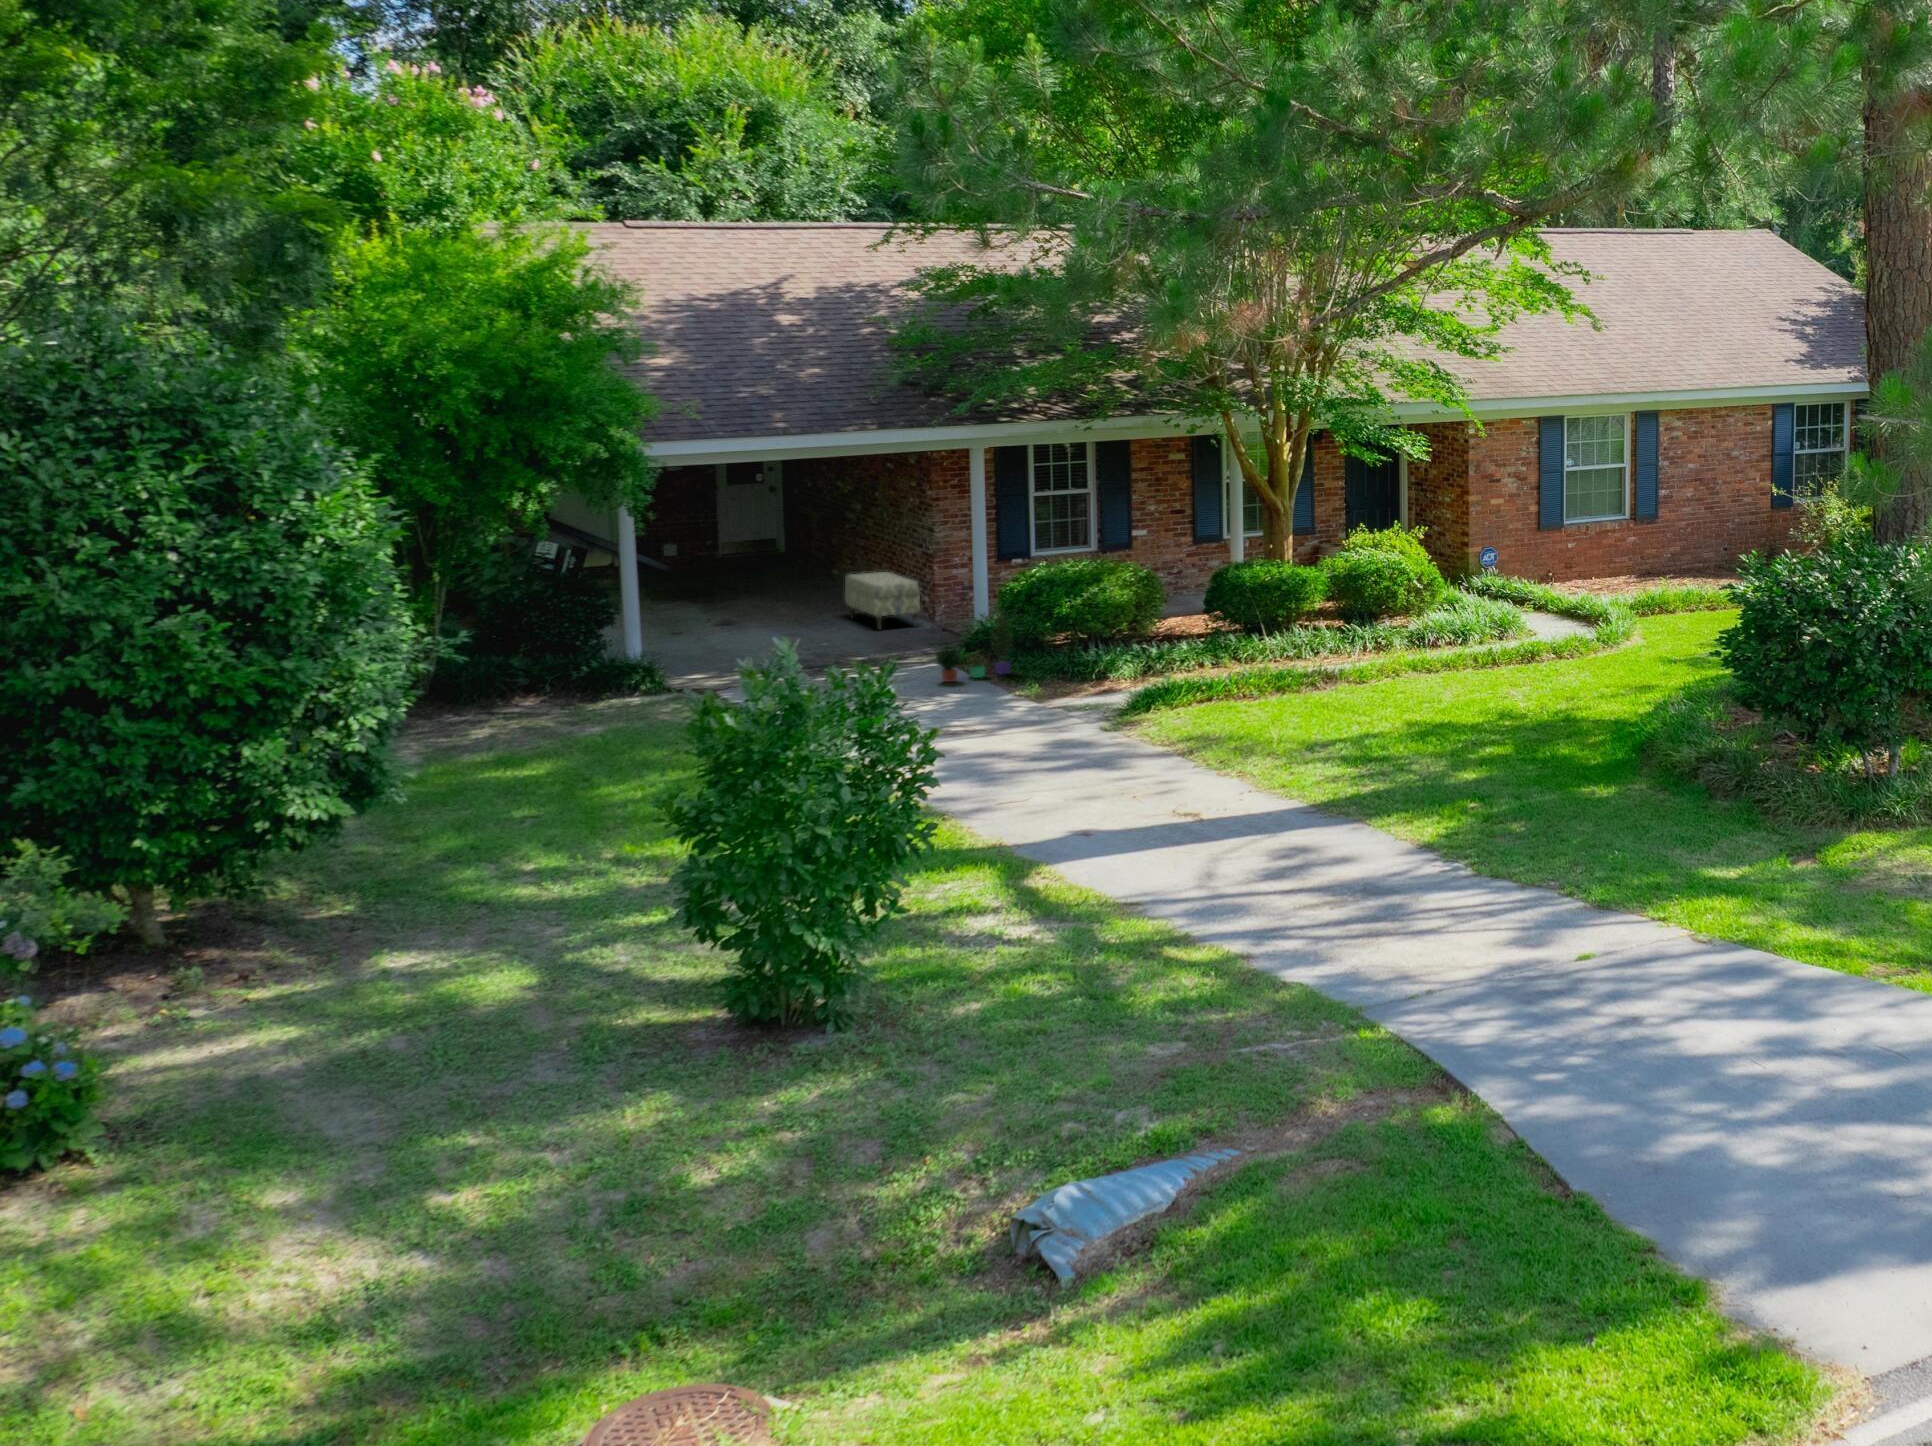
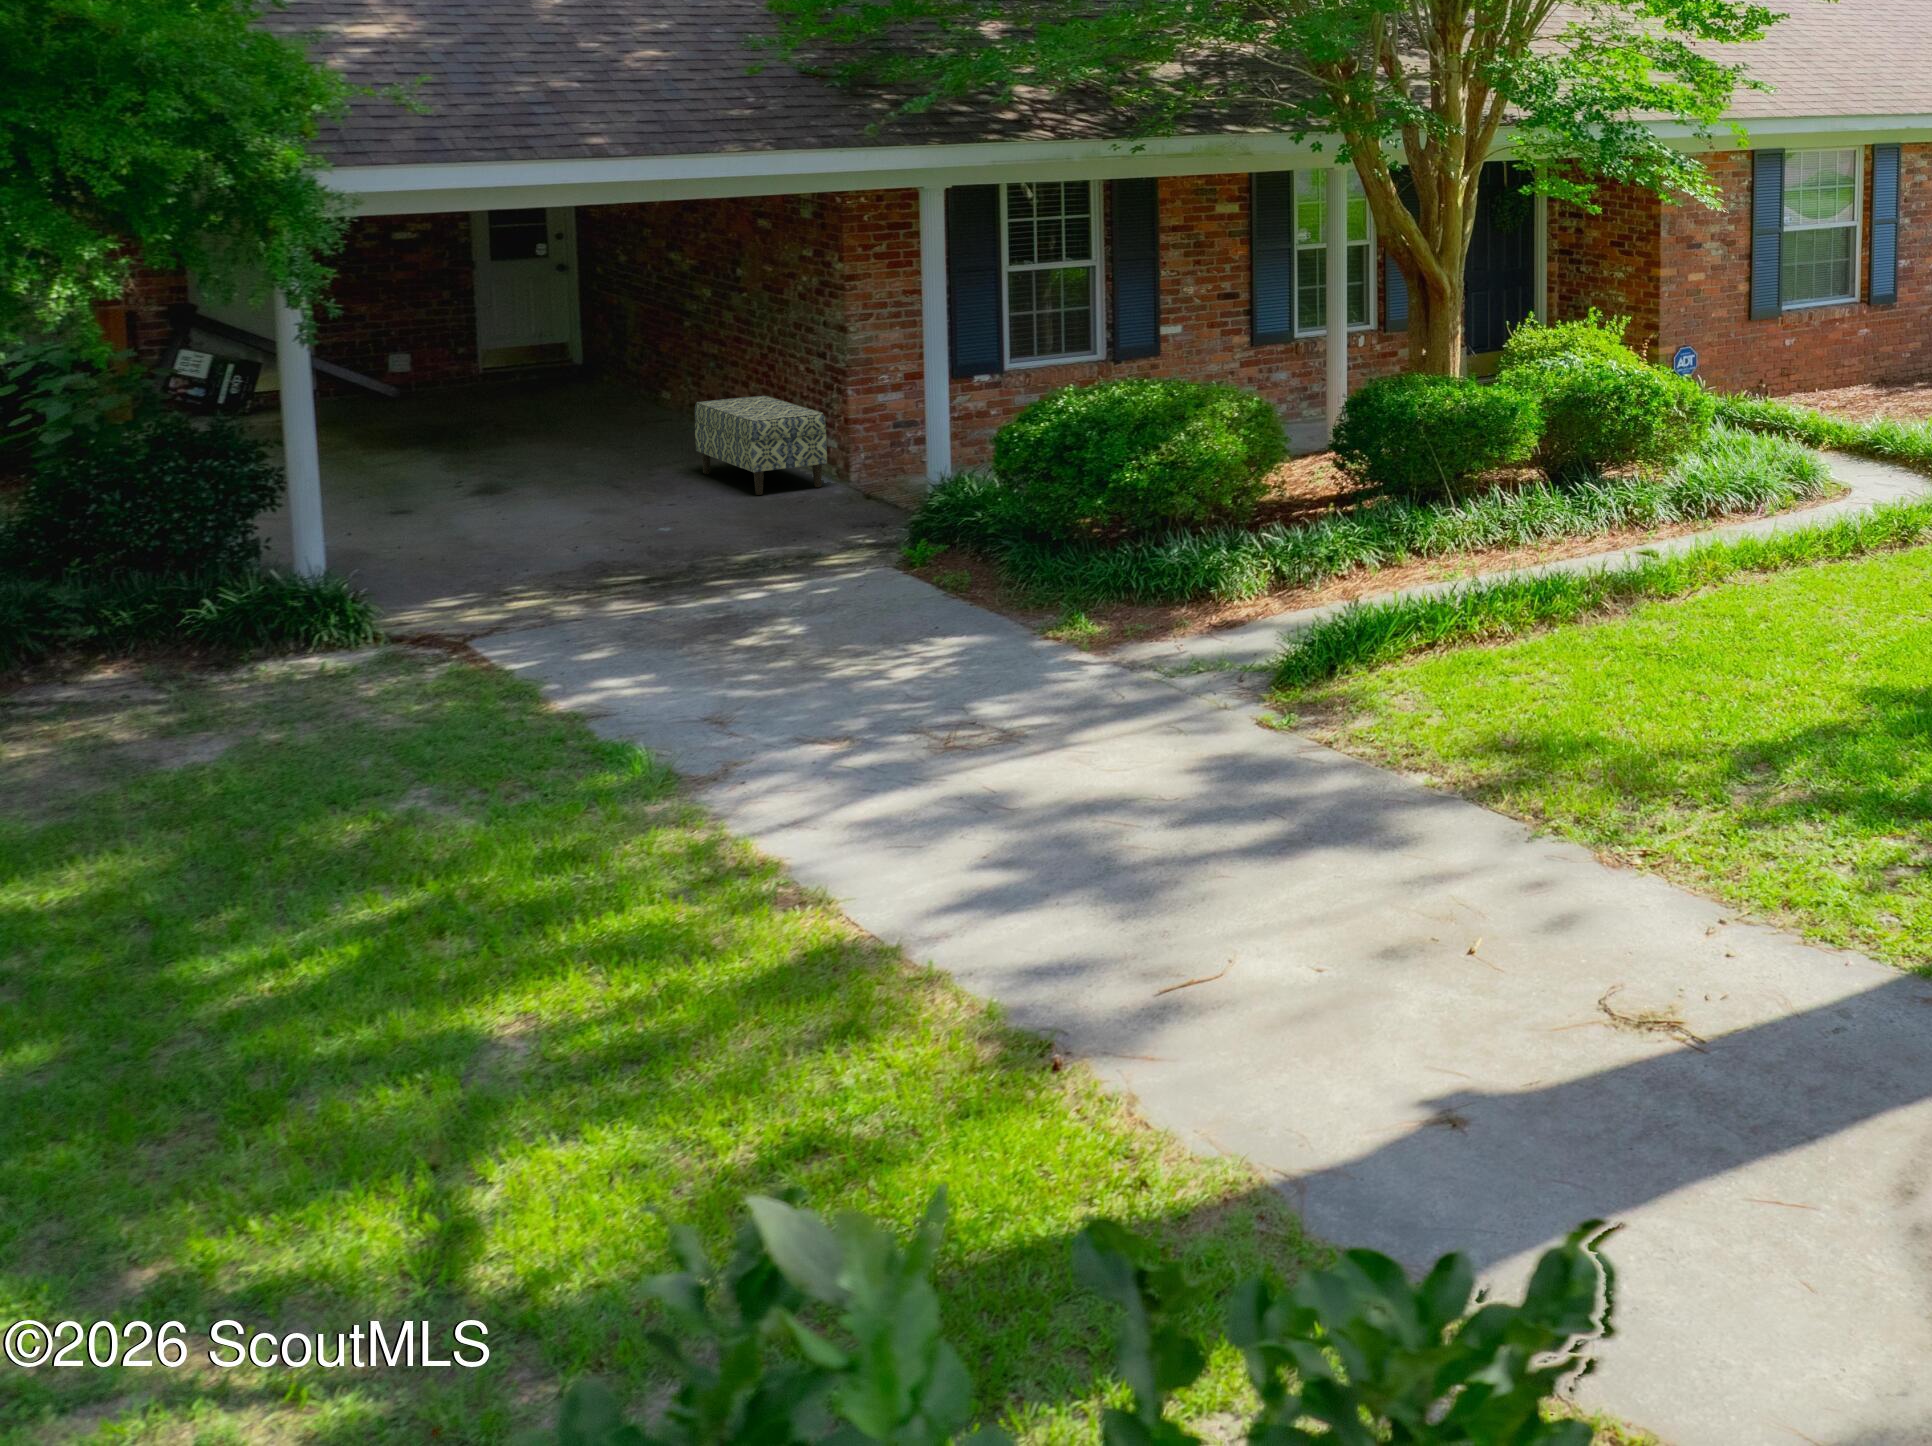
potted plant: present [936,612,1011,682] -> none [888,463,1029,601]

